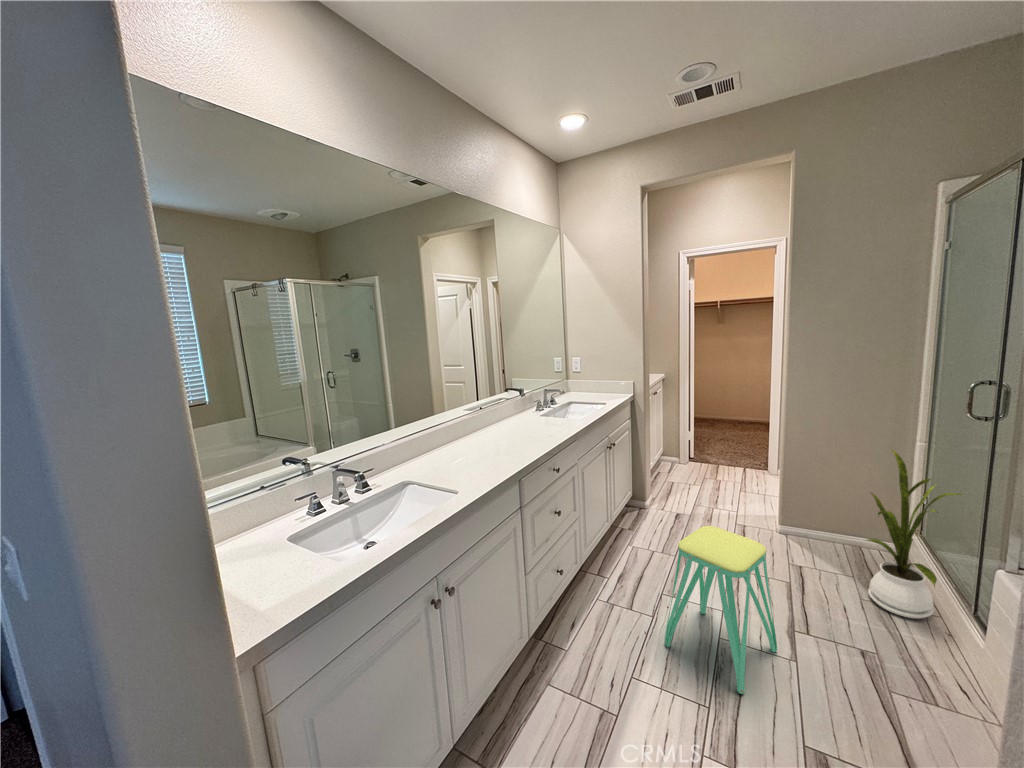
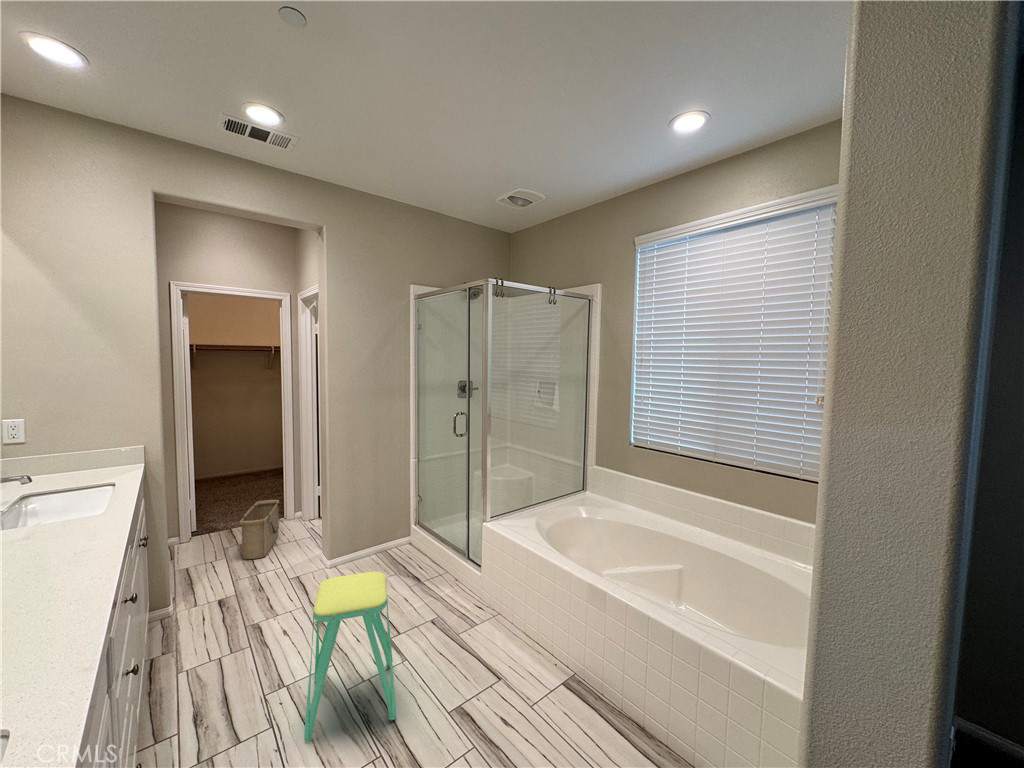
basket: none [710,447,756,497] -> present [240,500,279,559]
house plant: present [867,450,962,619] -> none [402,466,455,585]

